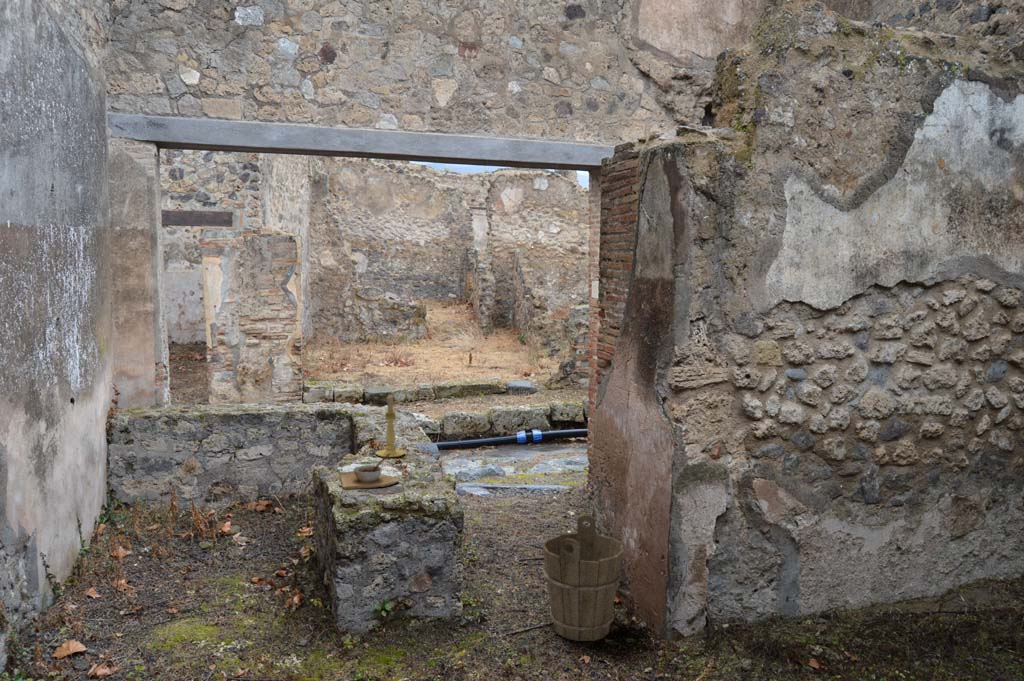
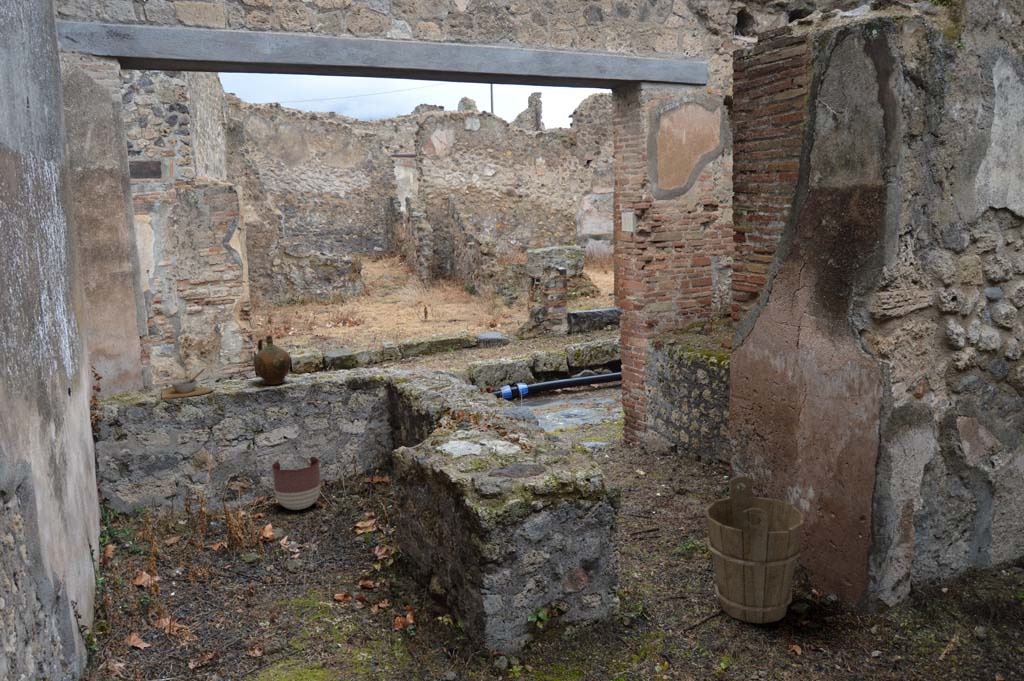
ceramic jug: none [245,367,277,409] -> present [253,336,291,385]
candle holder: present [376,395,405,457] -> none [458,354,493,430]
bowl: present [340,454,398,489] -> present [162,369,213,400]
planter: none [245,472,286,517] -> present [272,457,321,510]

